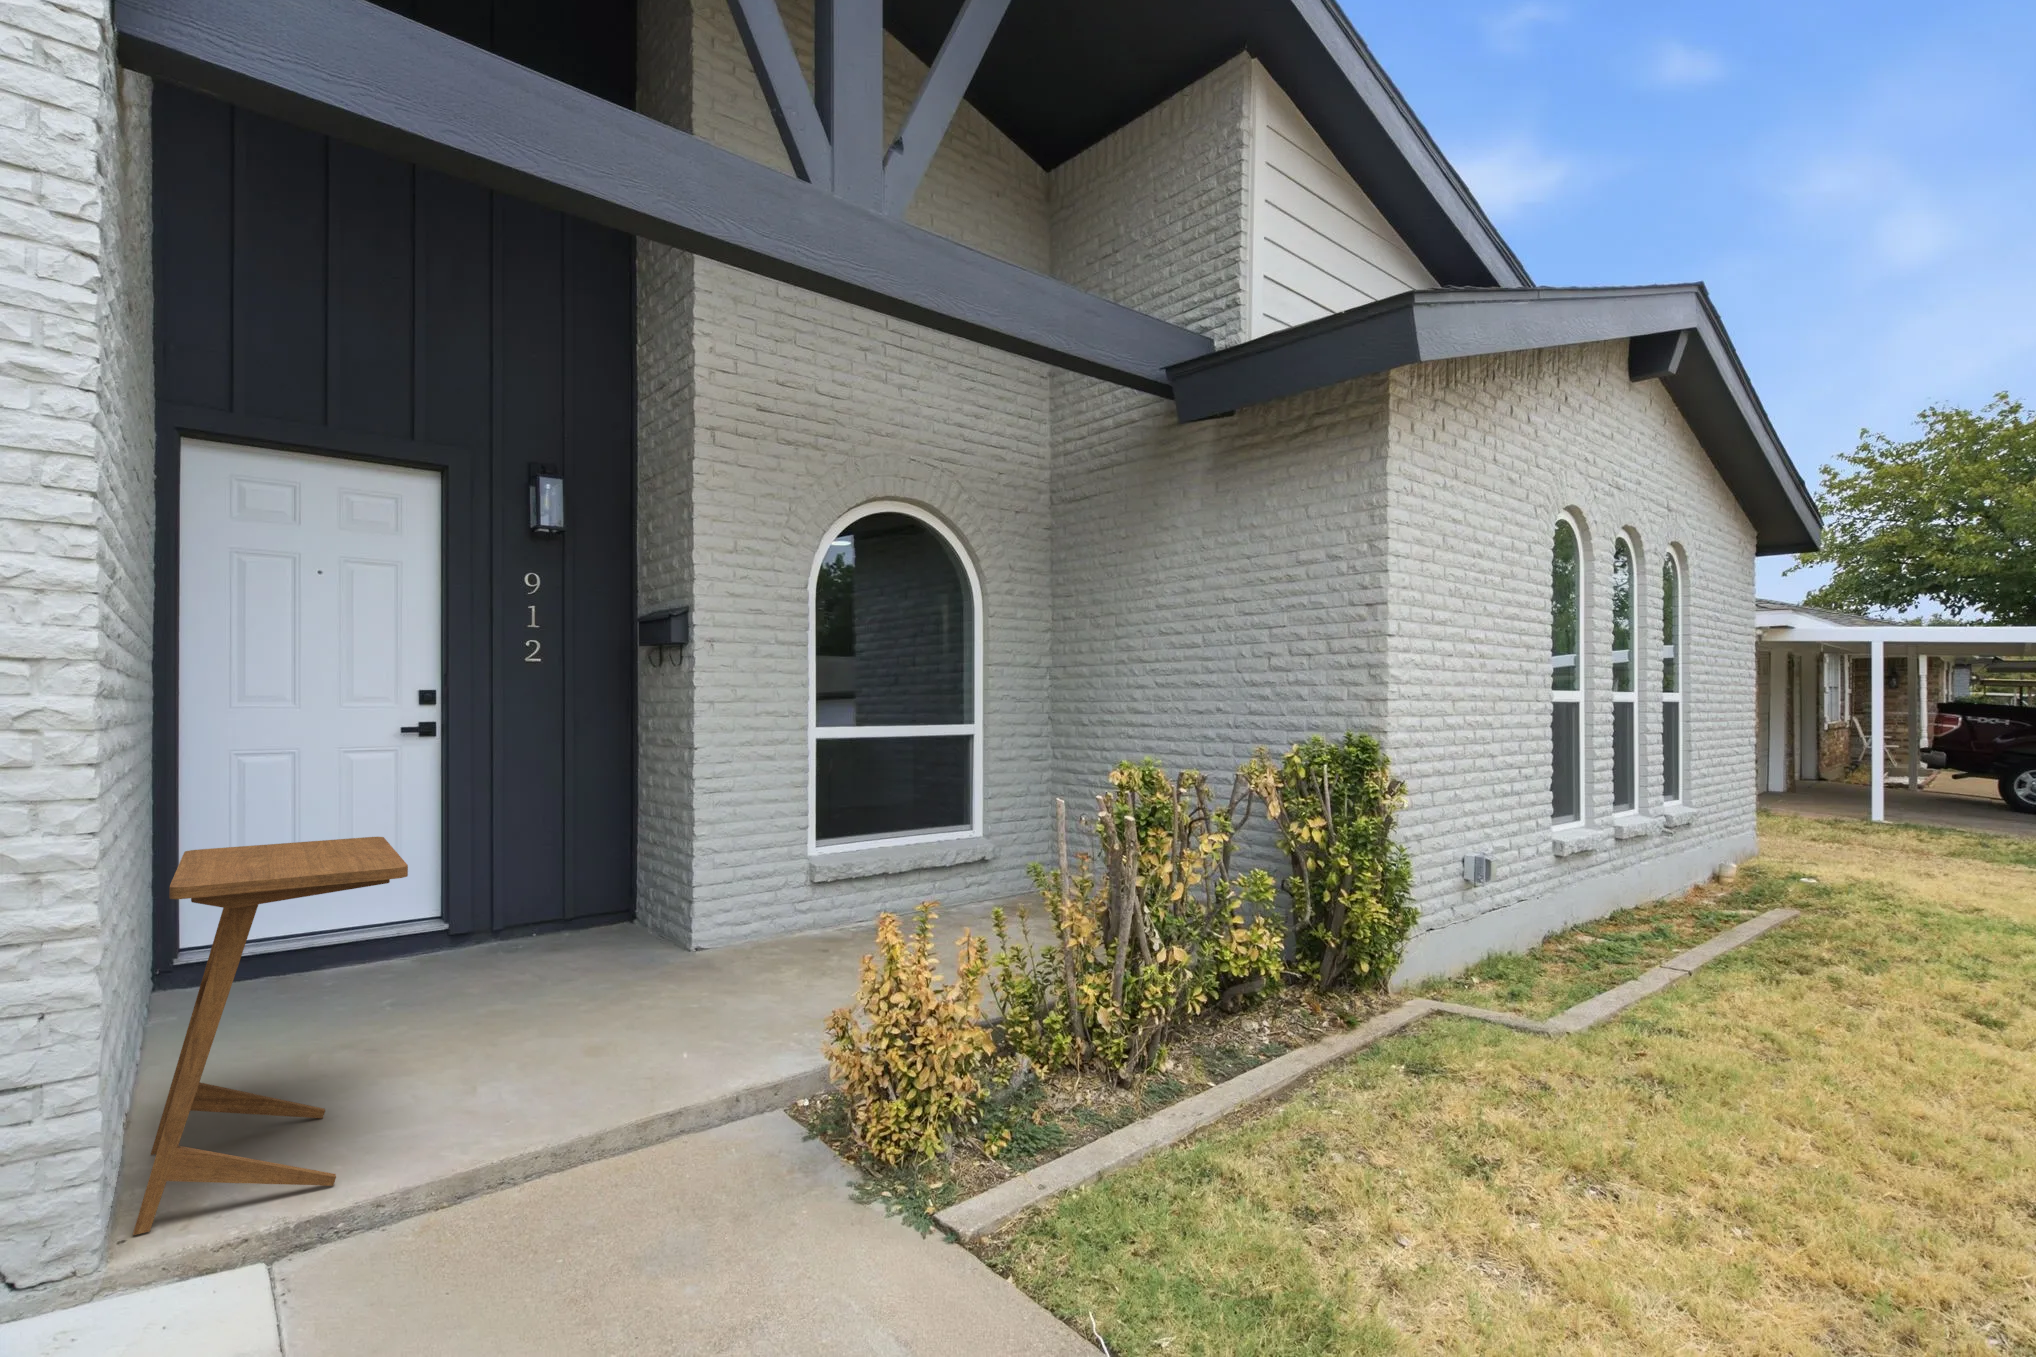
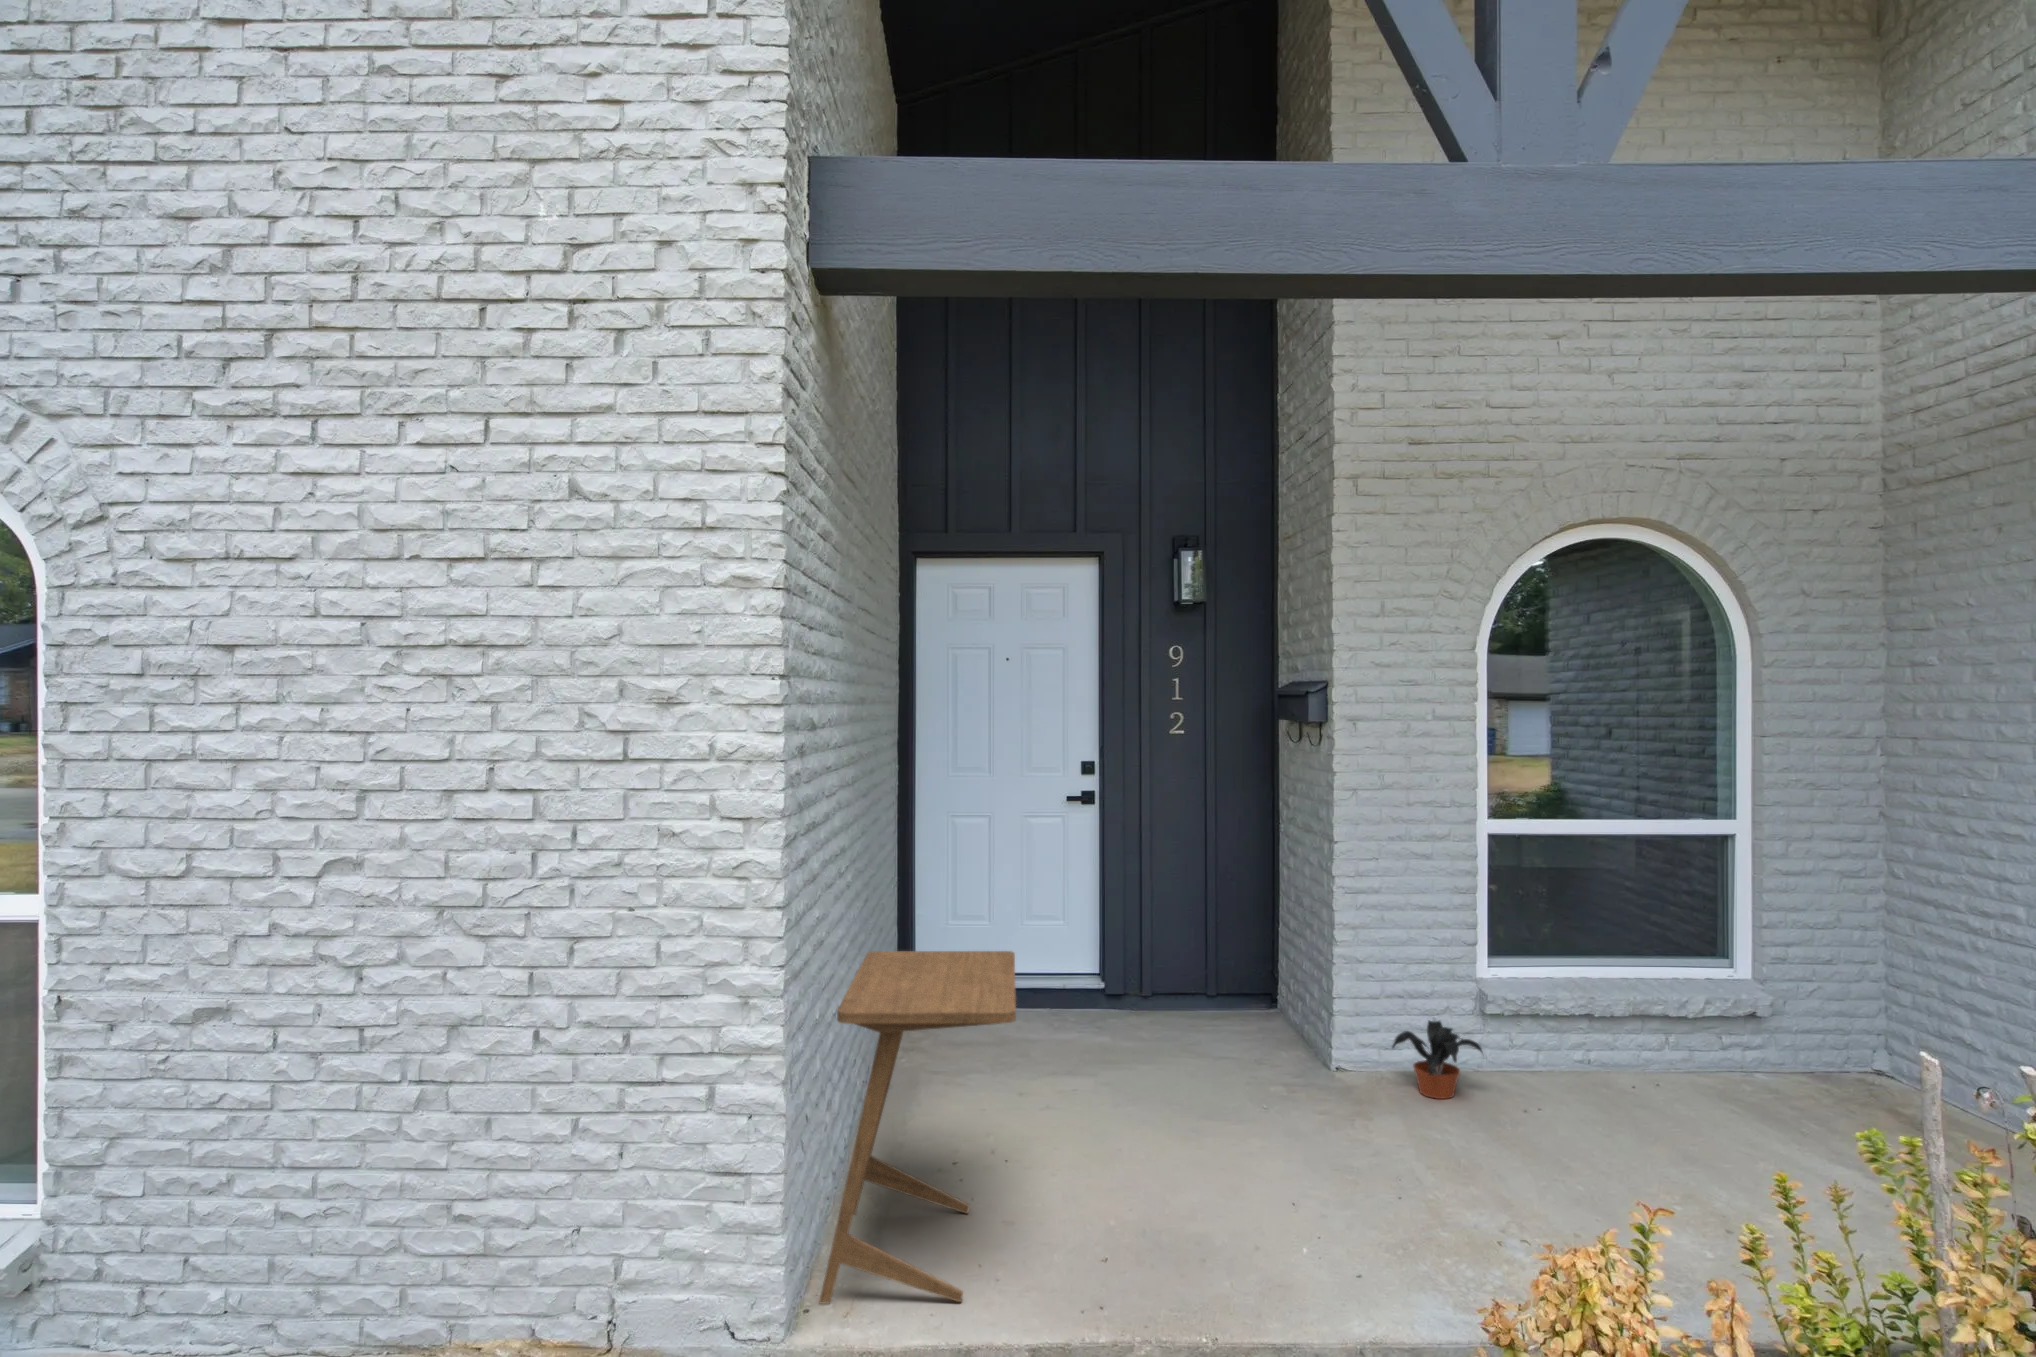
potted plant: none [741,889,815,951] -> present [1392,1021,1482,1099]

